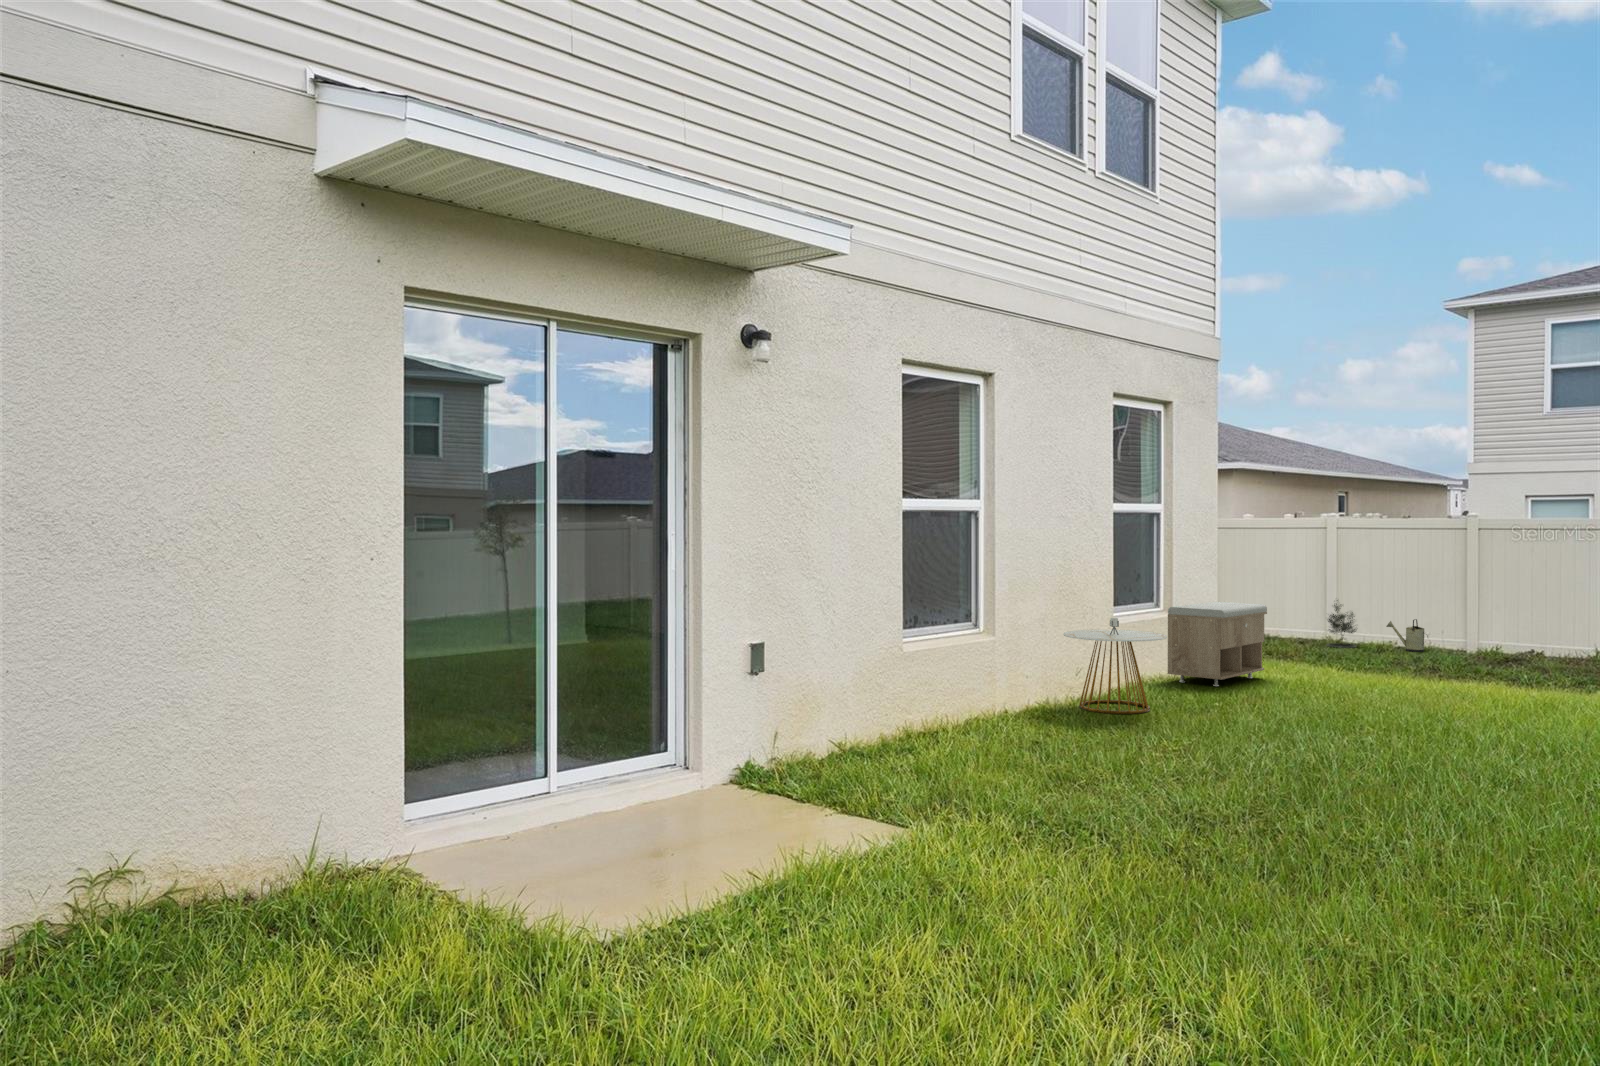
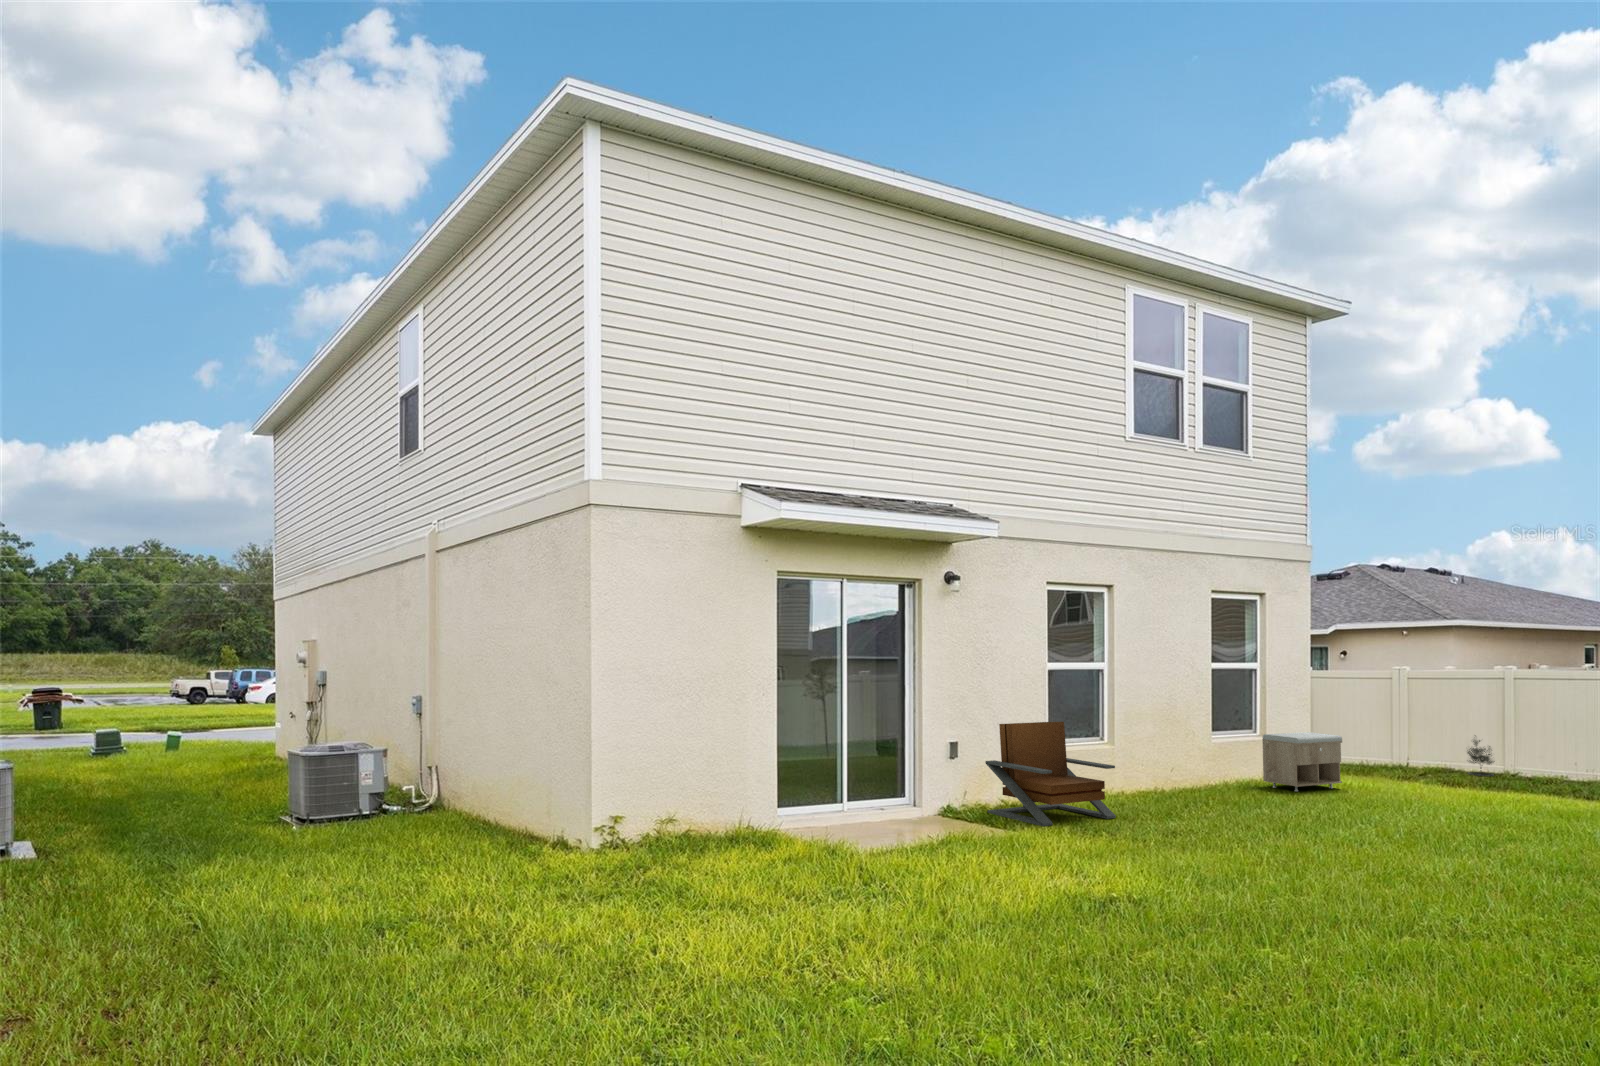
lounge chair: none [814,598,1034,790] -> present [985,722,1116,826]
side table: present [1064,618,1167,714] -> none [1167,739,1235,802]
watering can: present [1386,619,1425,652] -> none [1517,755,1553,783]

